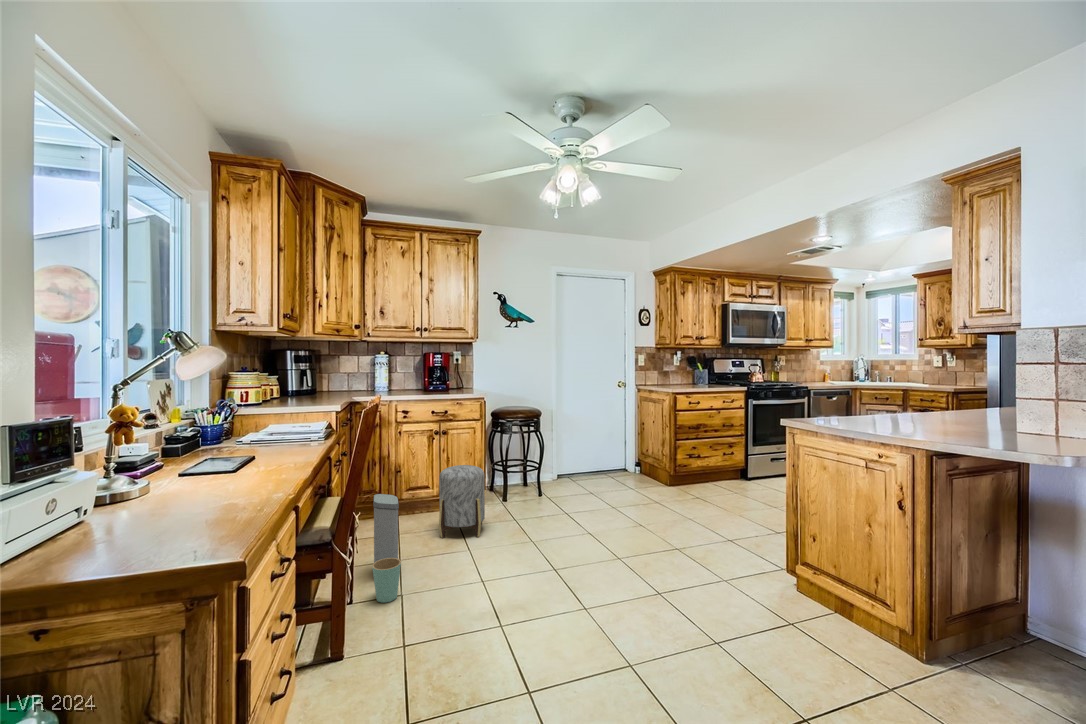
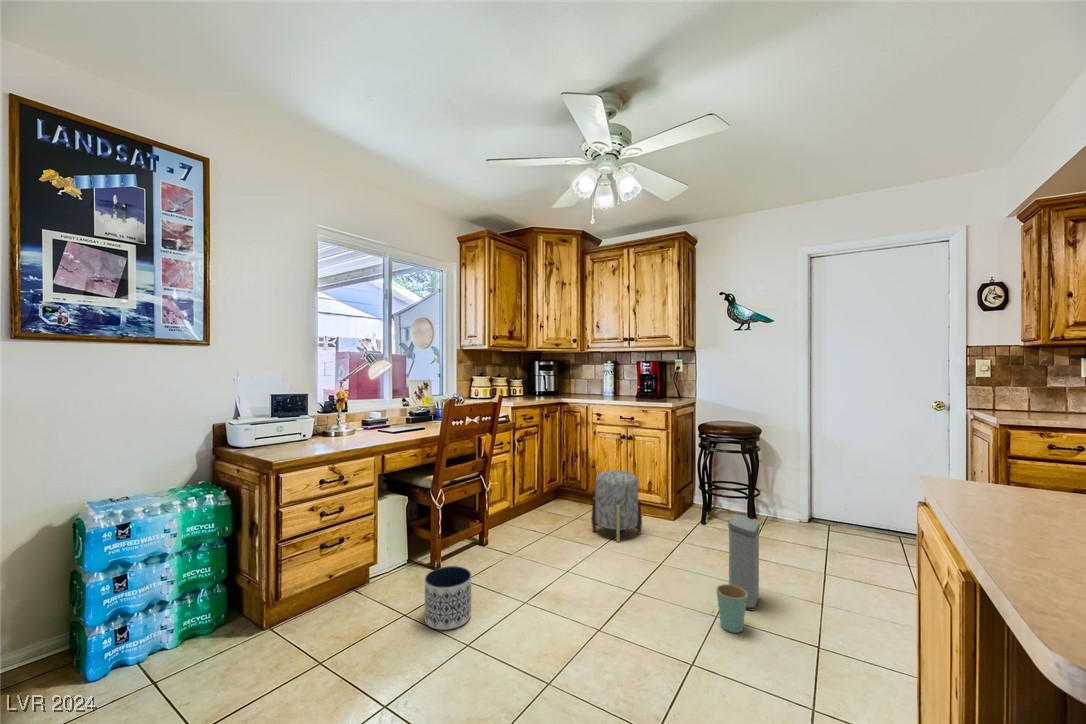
trash can: present [372,494,401,603] -> present [716,515,760,633]
planter: none [448,606,509,697] -> present [425,566,471,630]

